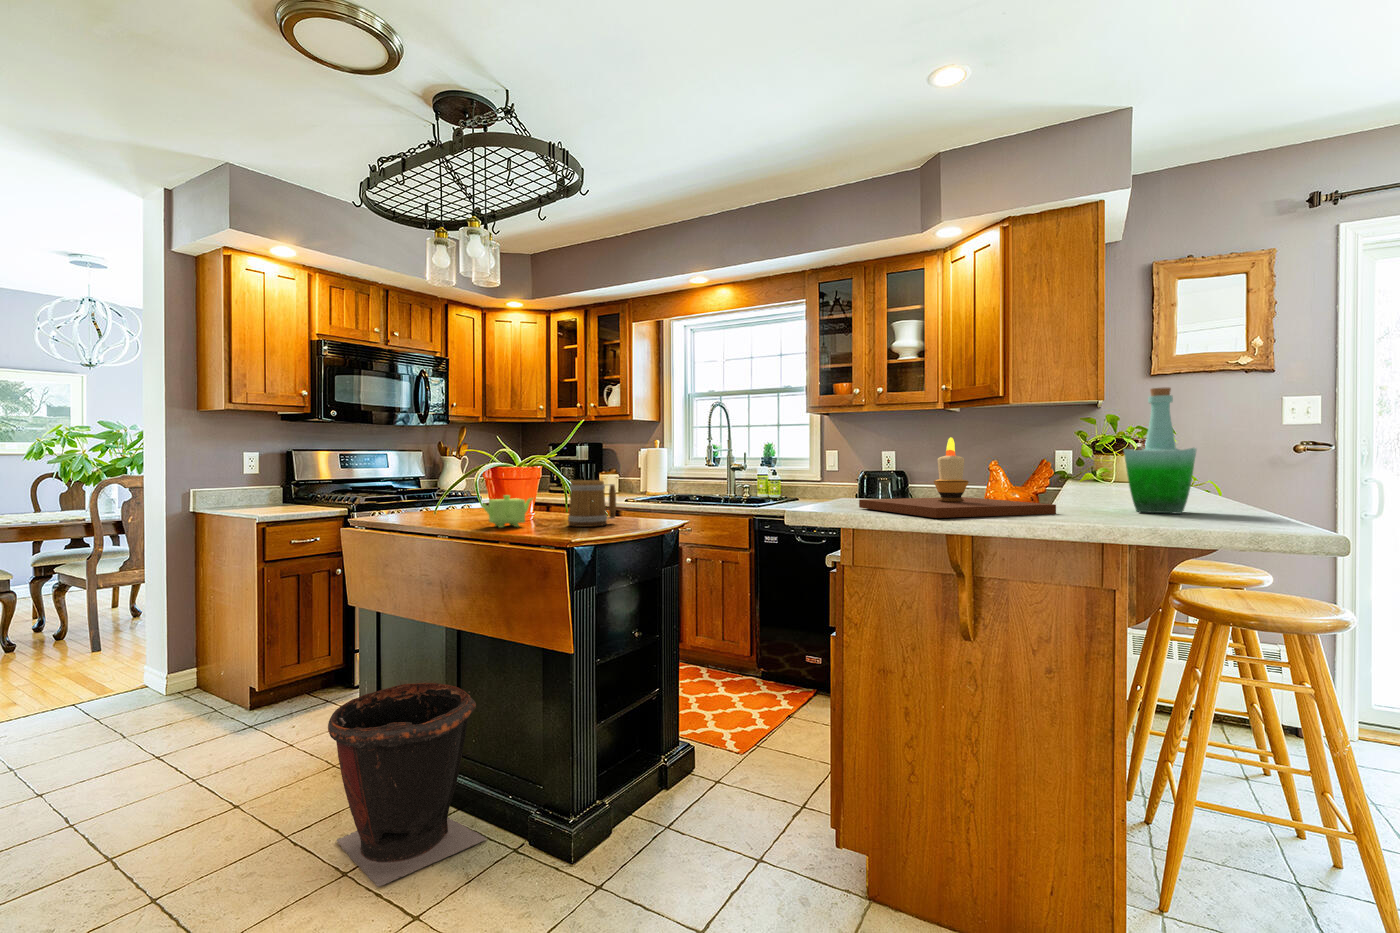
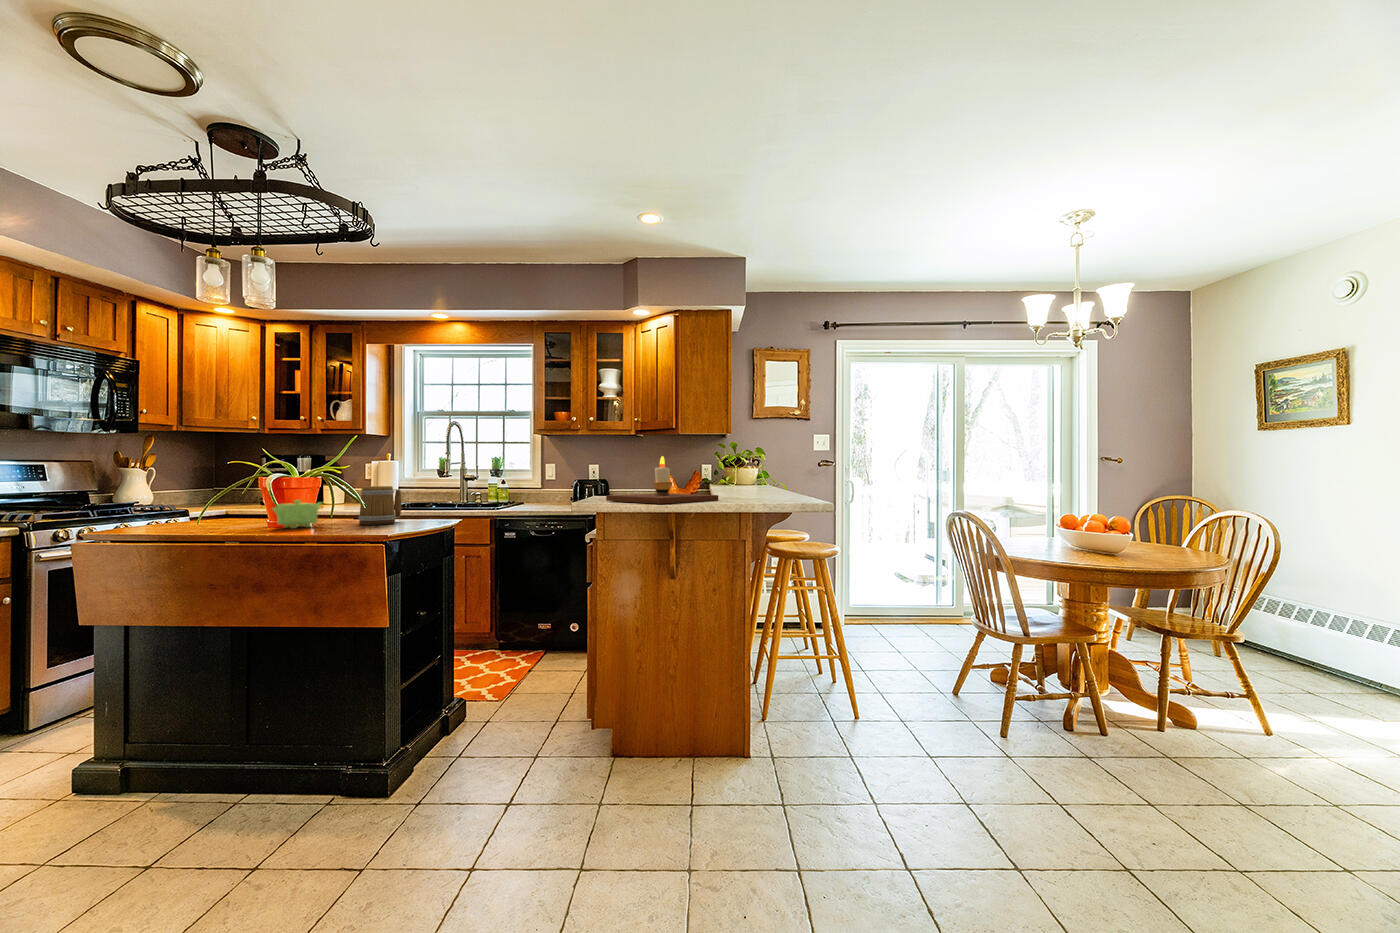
bottle: present [1124,388,1196,514] -> none [750,432,781,498]
waste bin: present [328,683,487,887] -> none [104,676,289,860]

